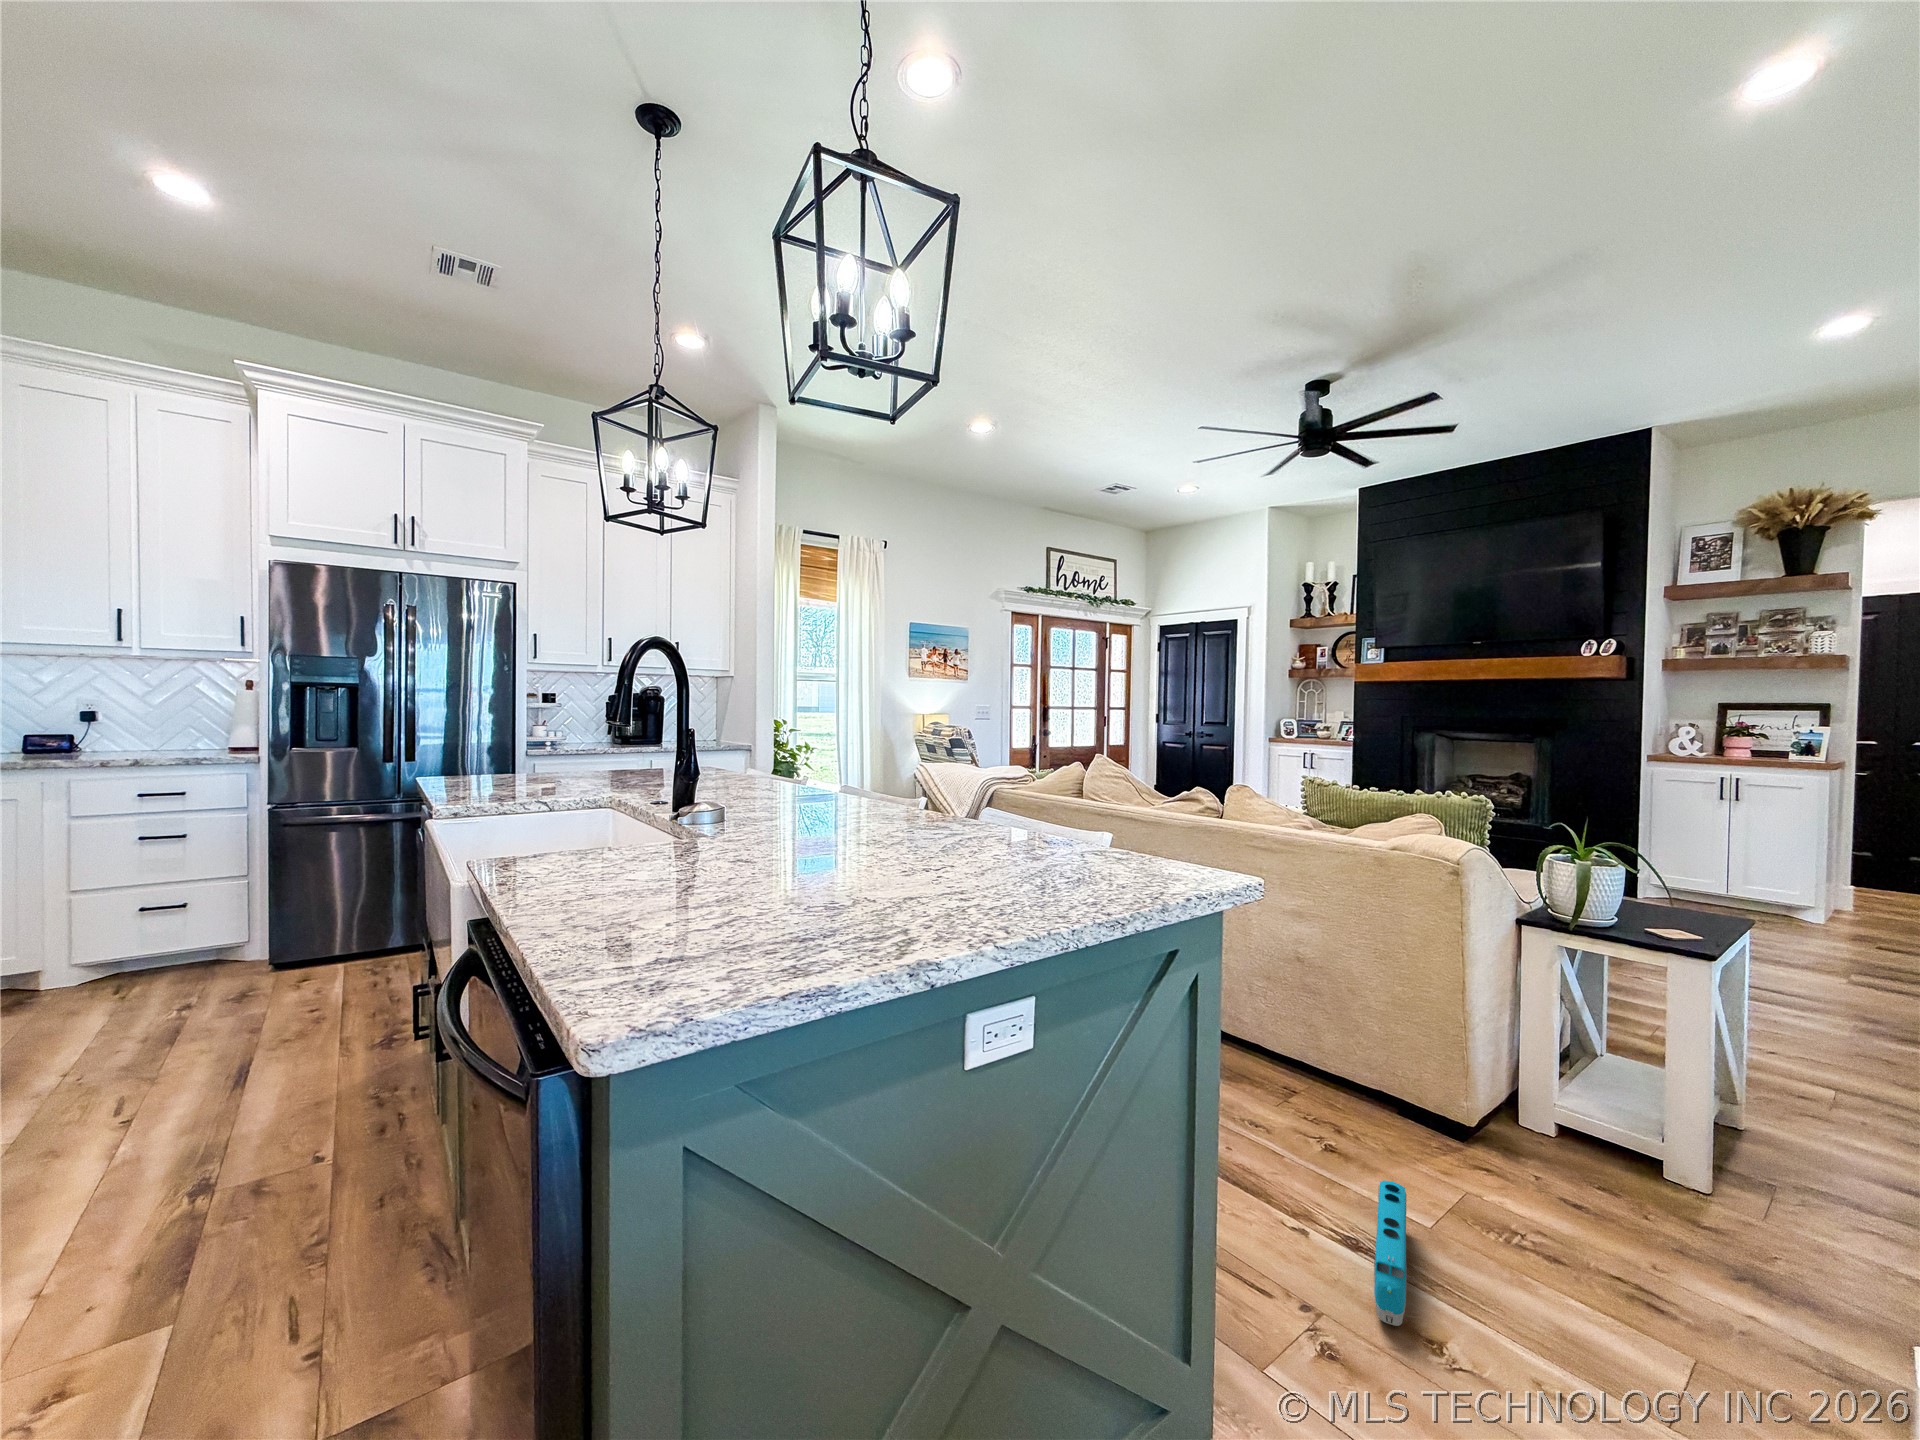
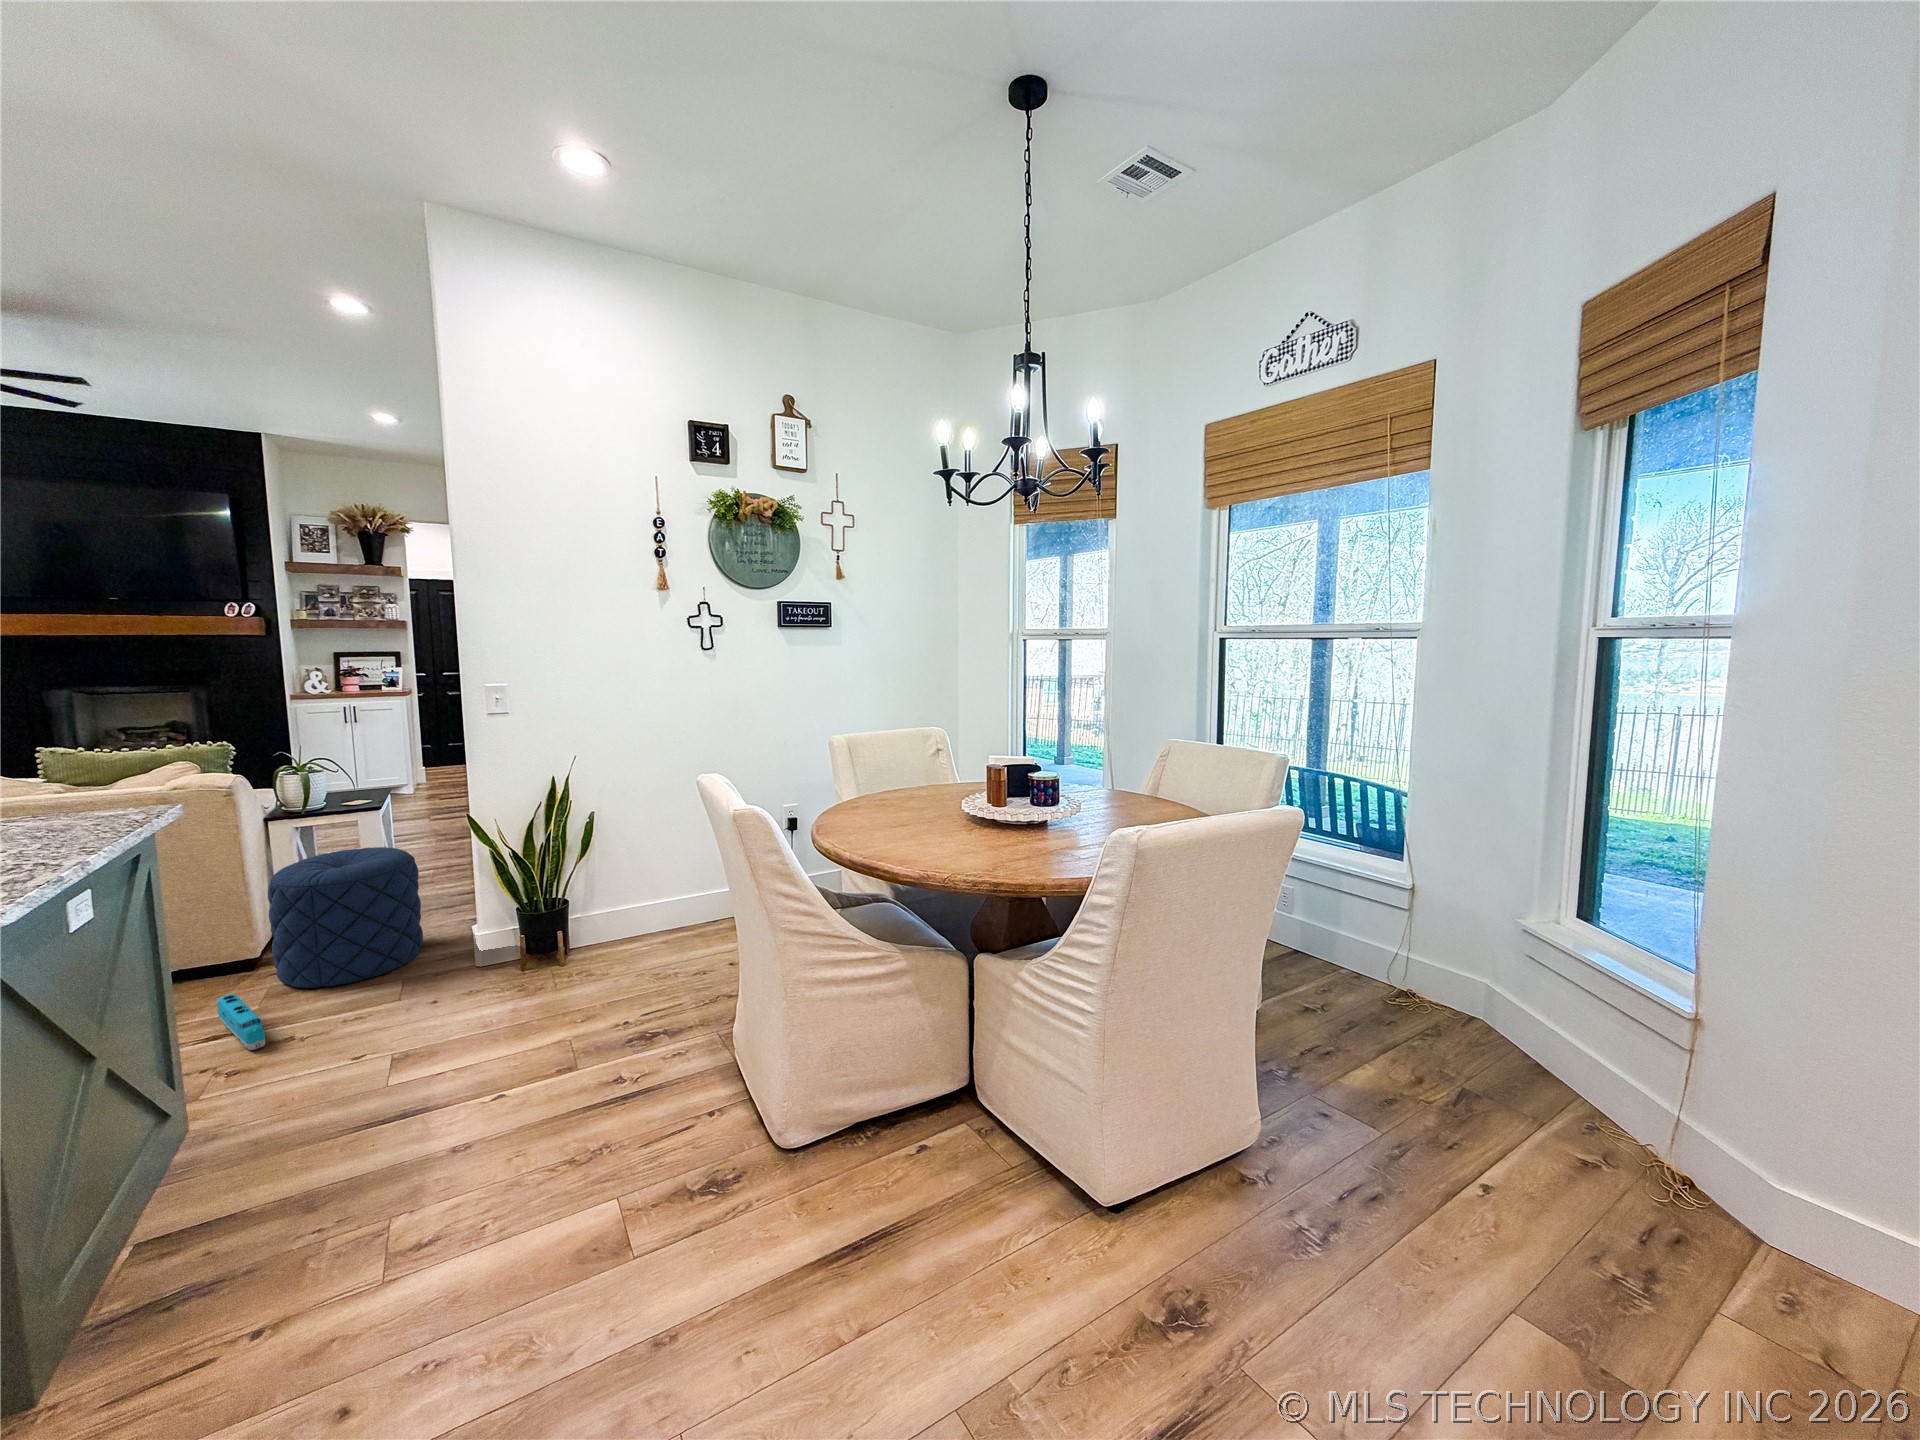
pouf: none [1483,1007,1774,1312] -> present [268,847,423,988]

